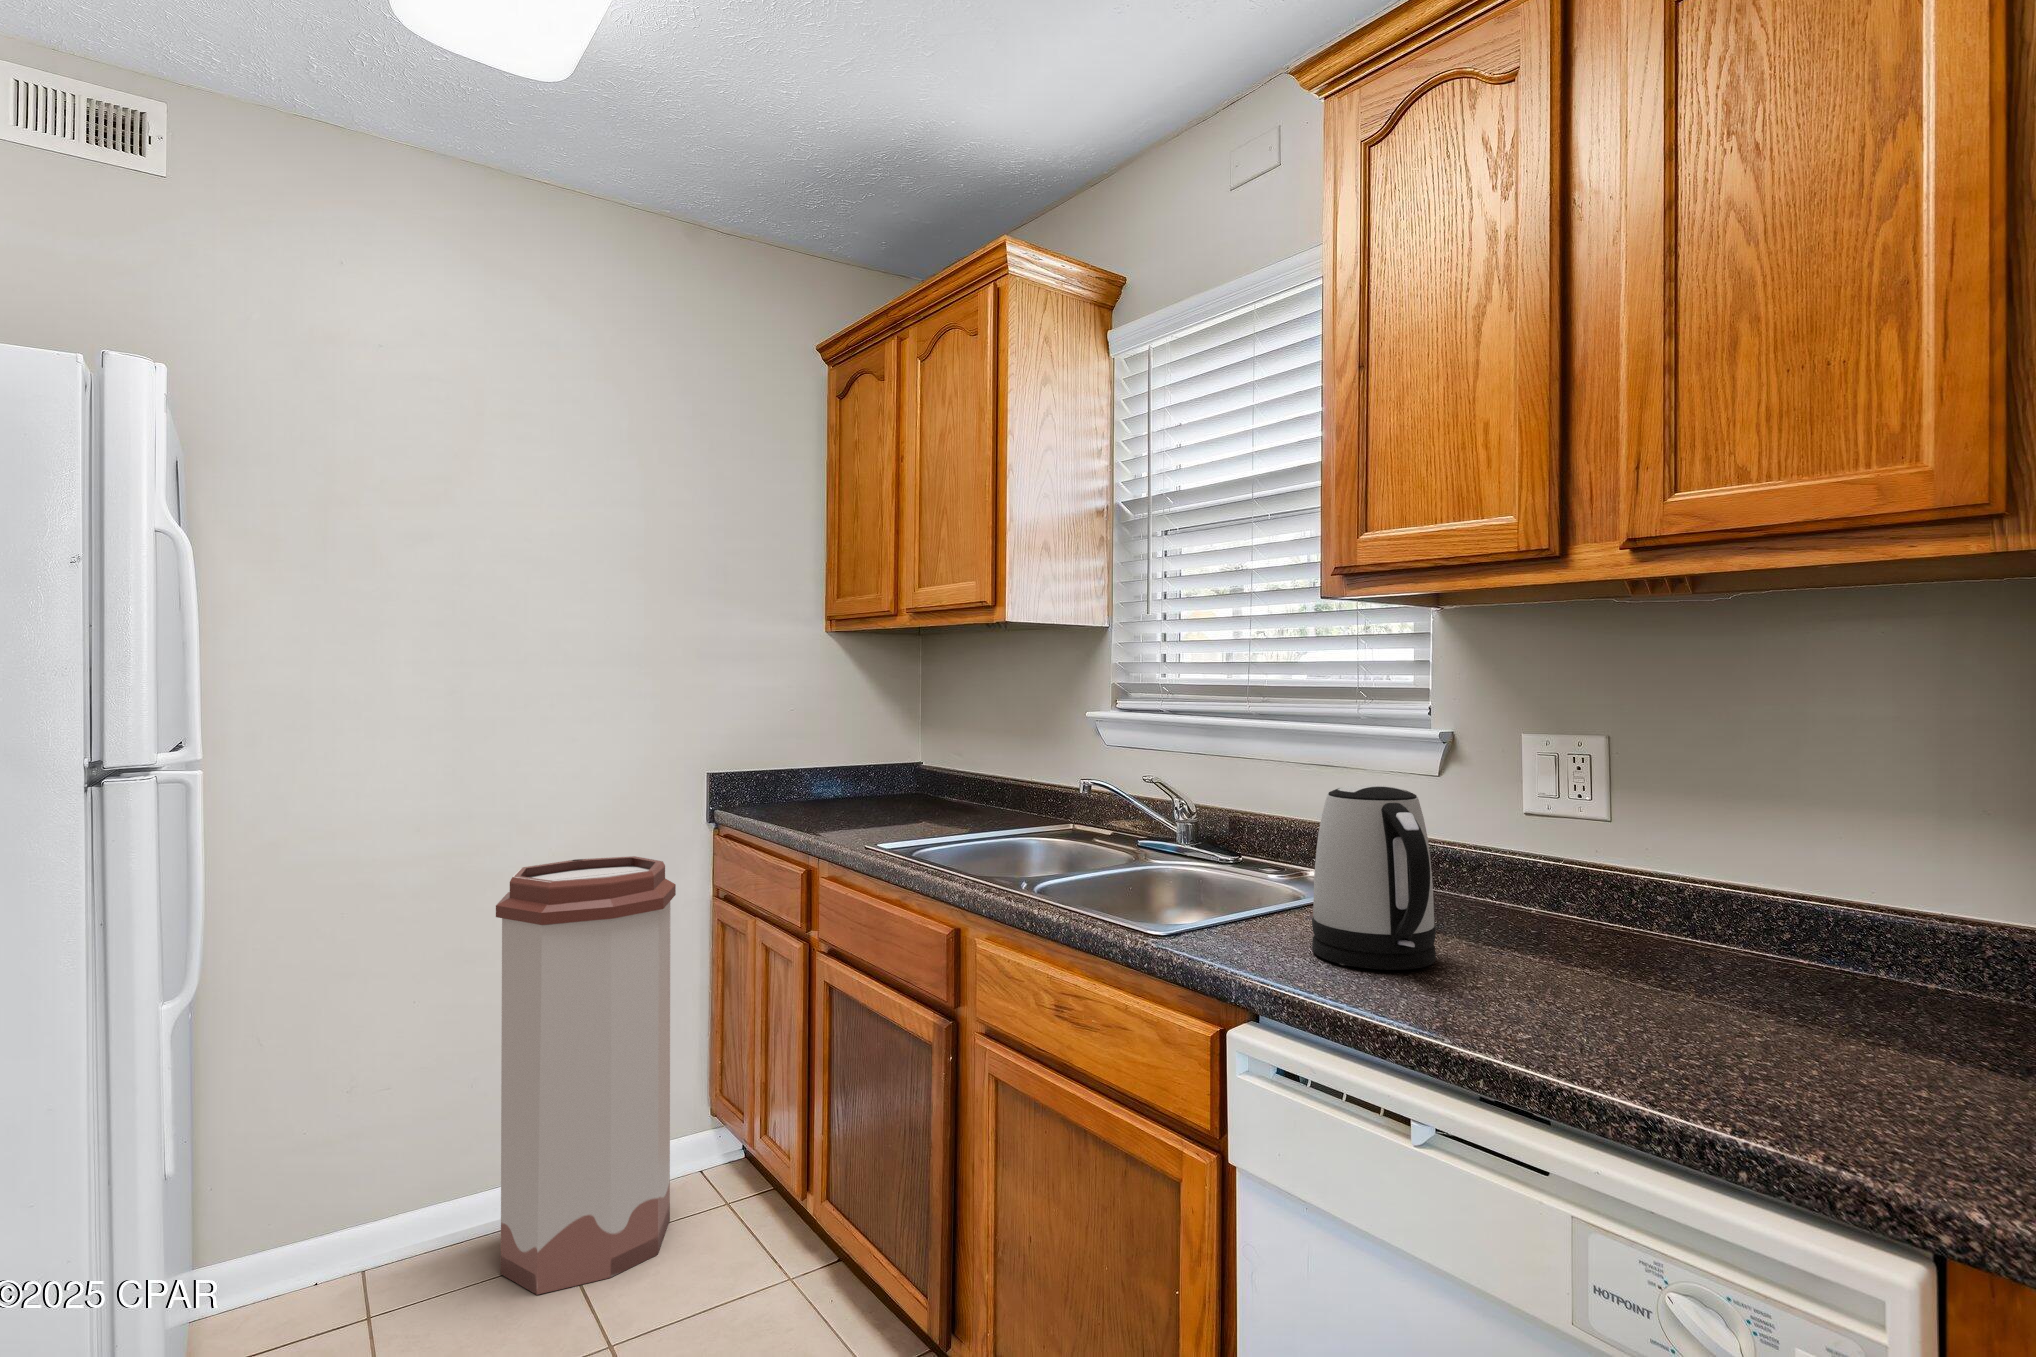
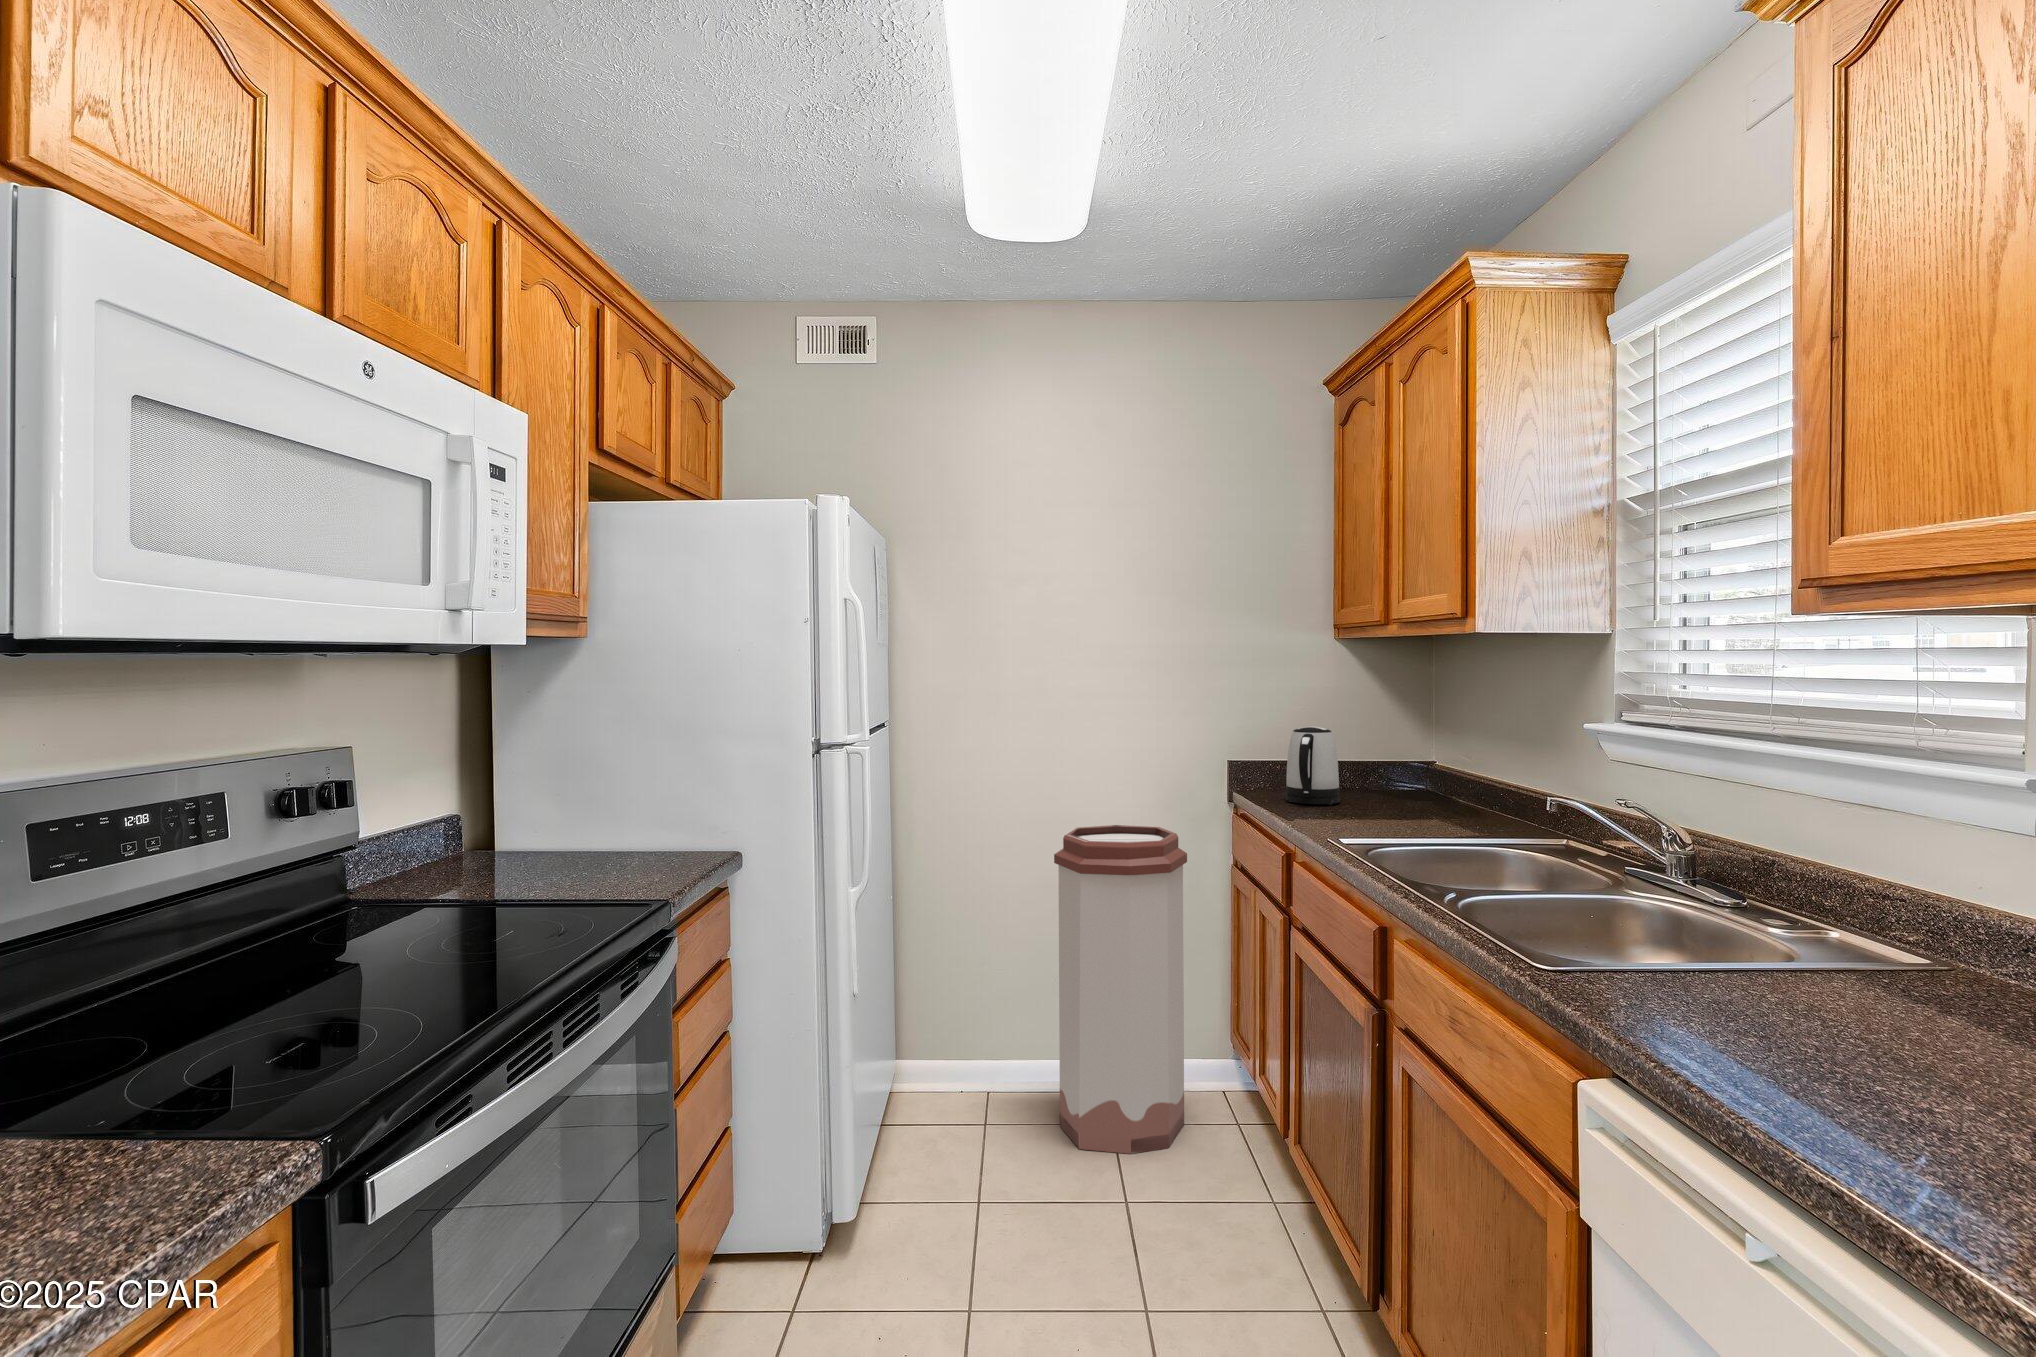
kettle: present [1312,784,1436,970] -> present [1286,727,1340,804]

